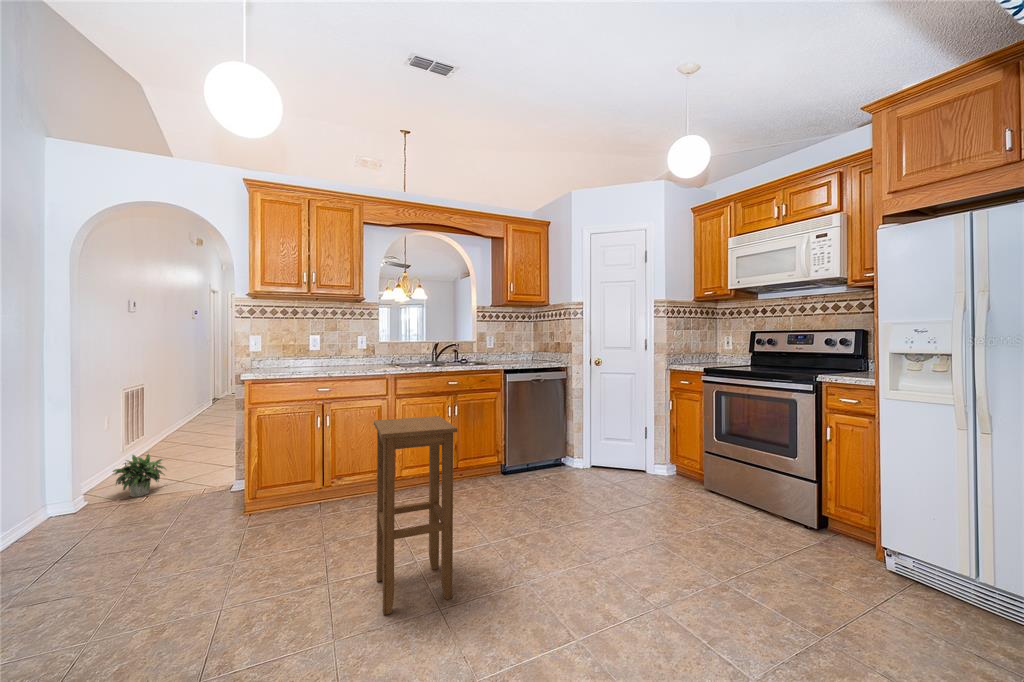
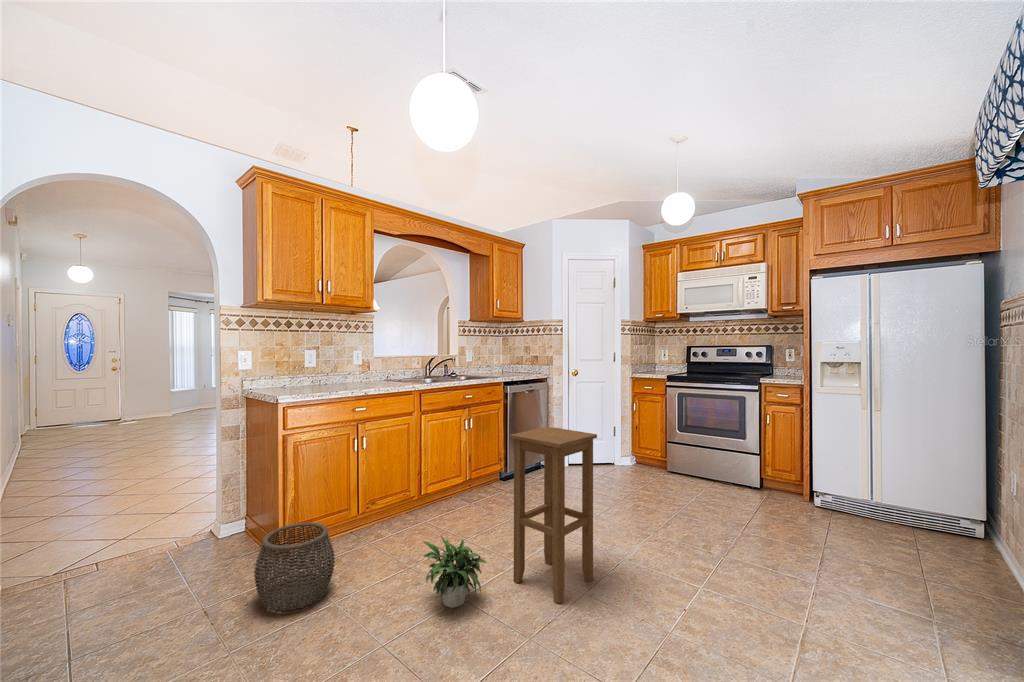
potted plant: present [113,454,168,497] -> present [418,536,487,608]
woven basket: none [168,485,247,560] -> present [254,523,335,612]

